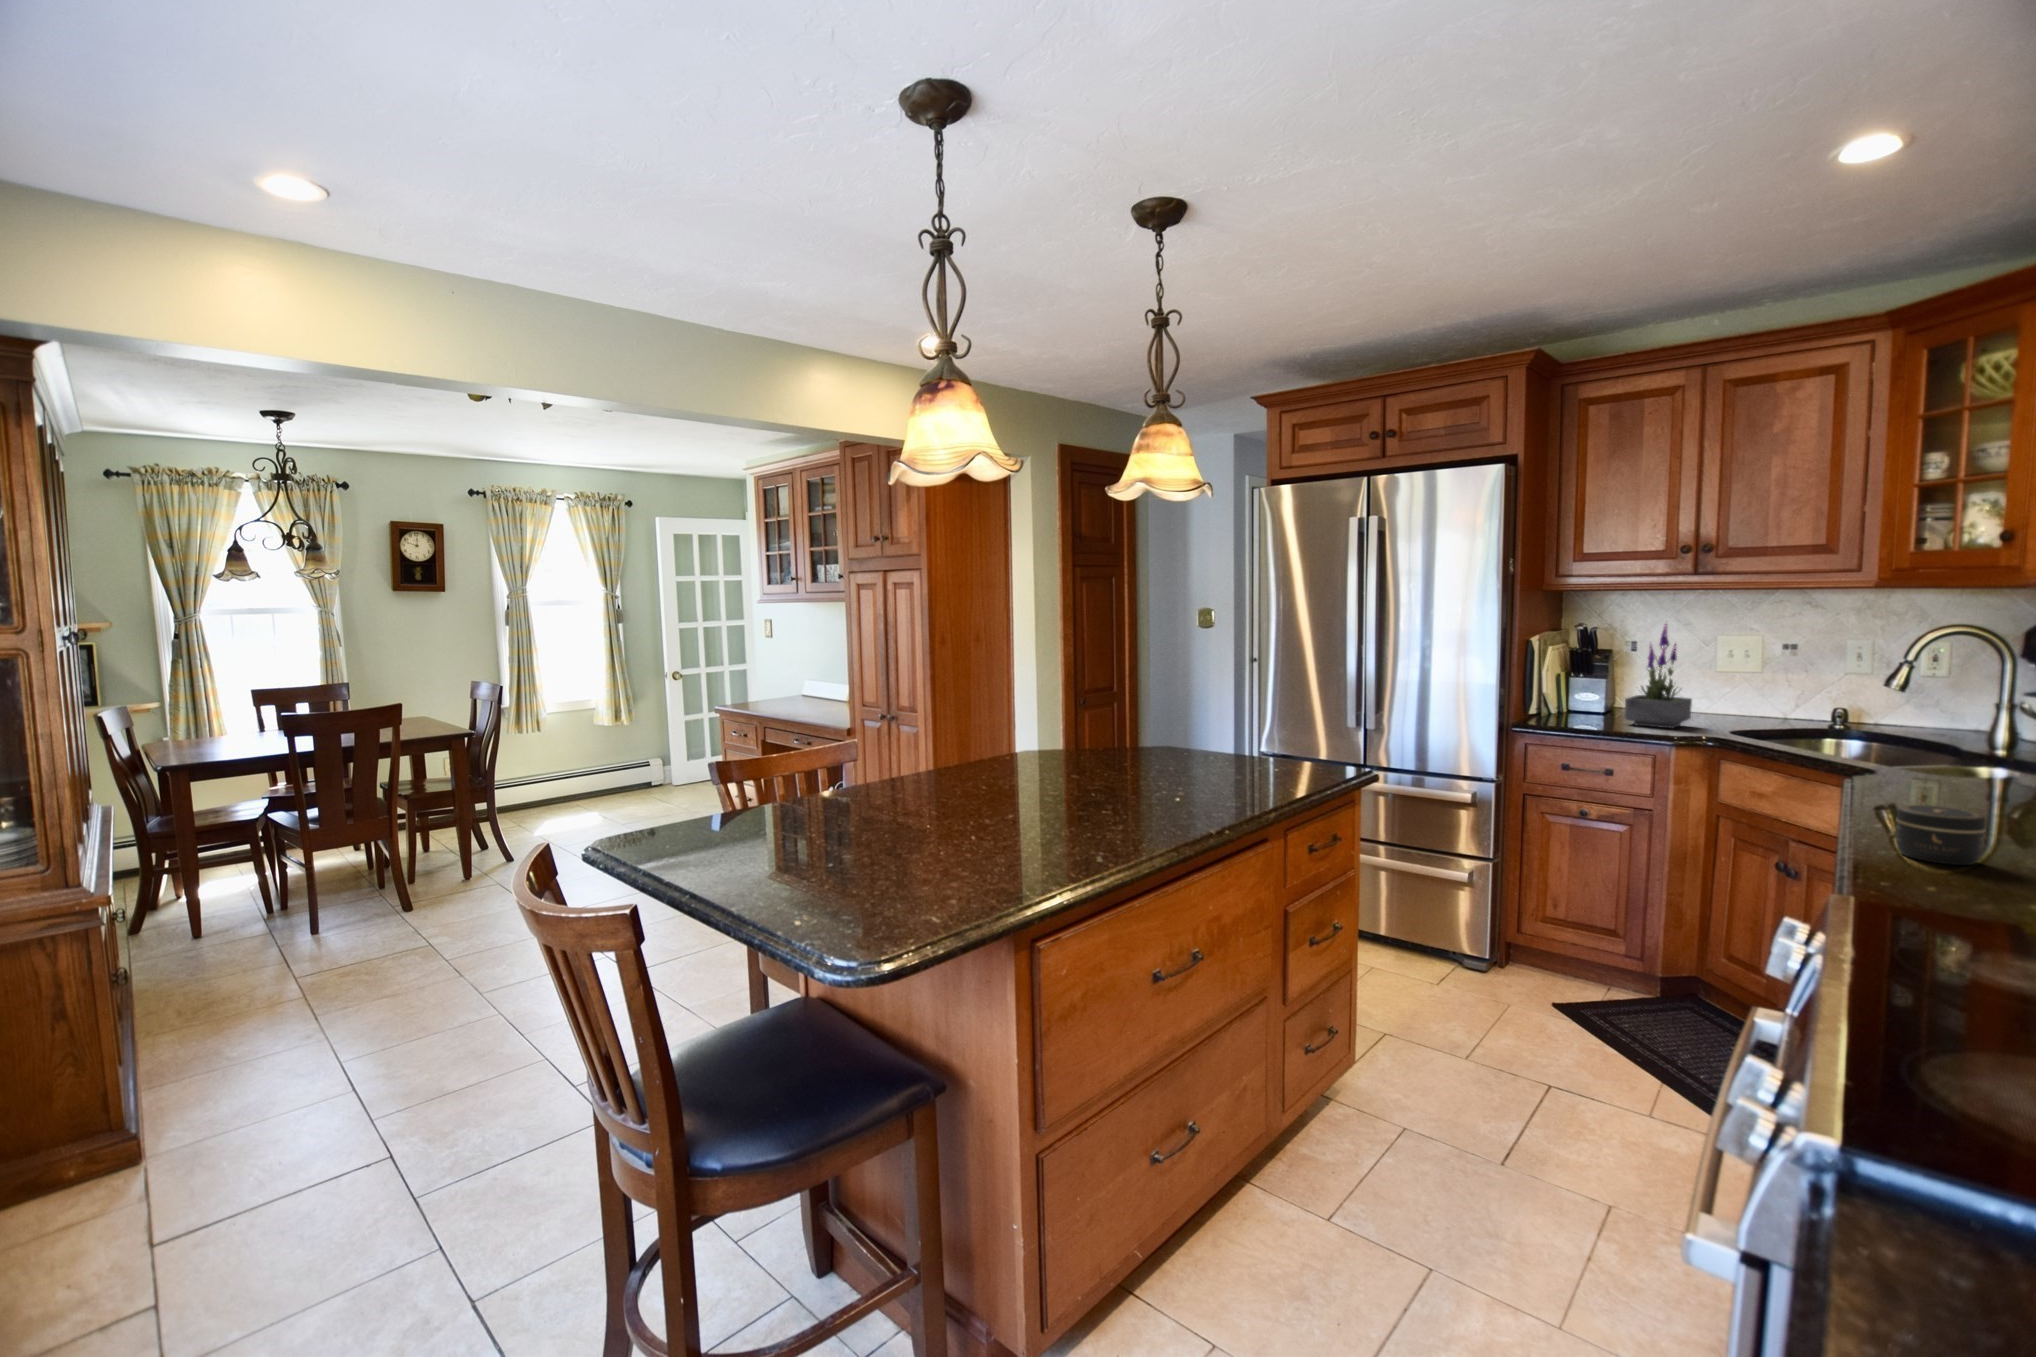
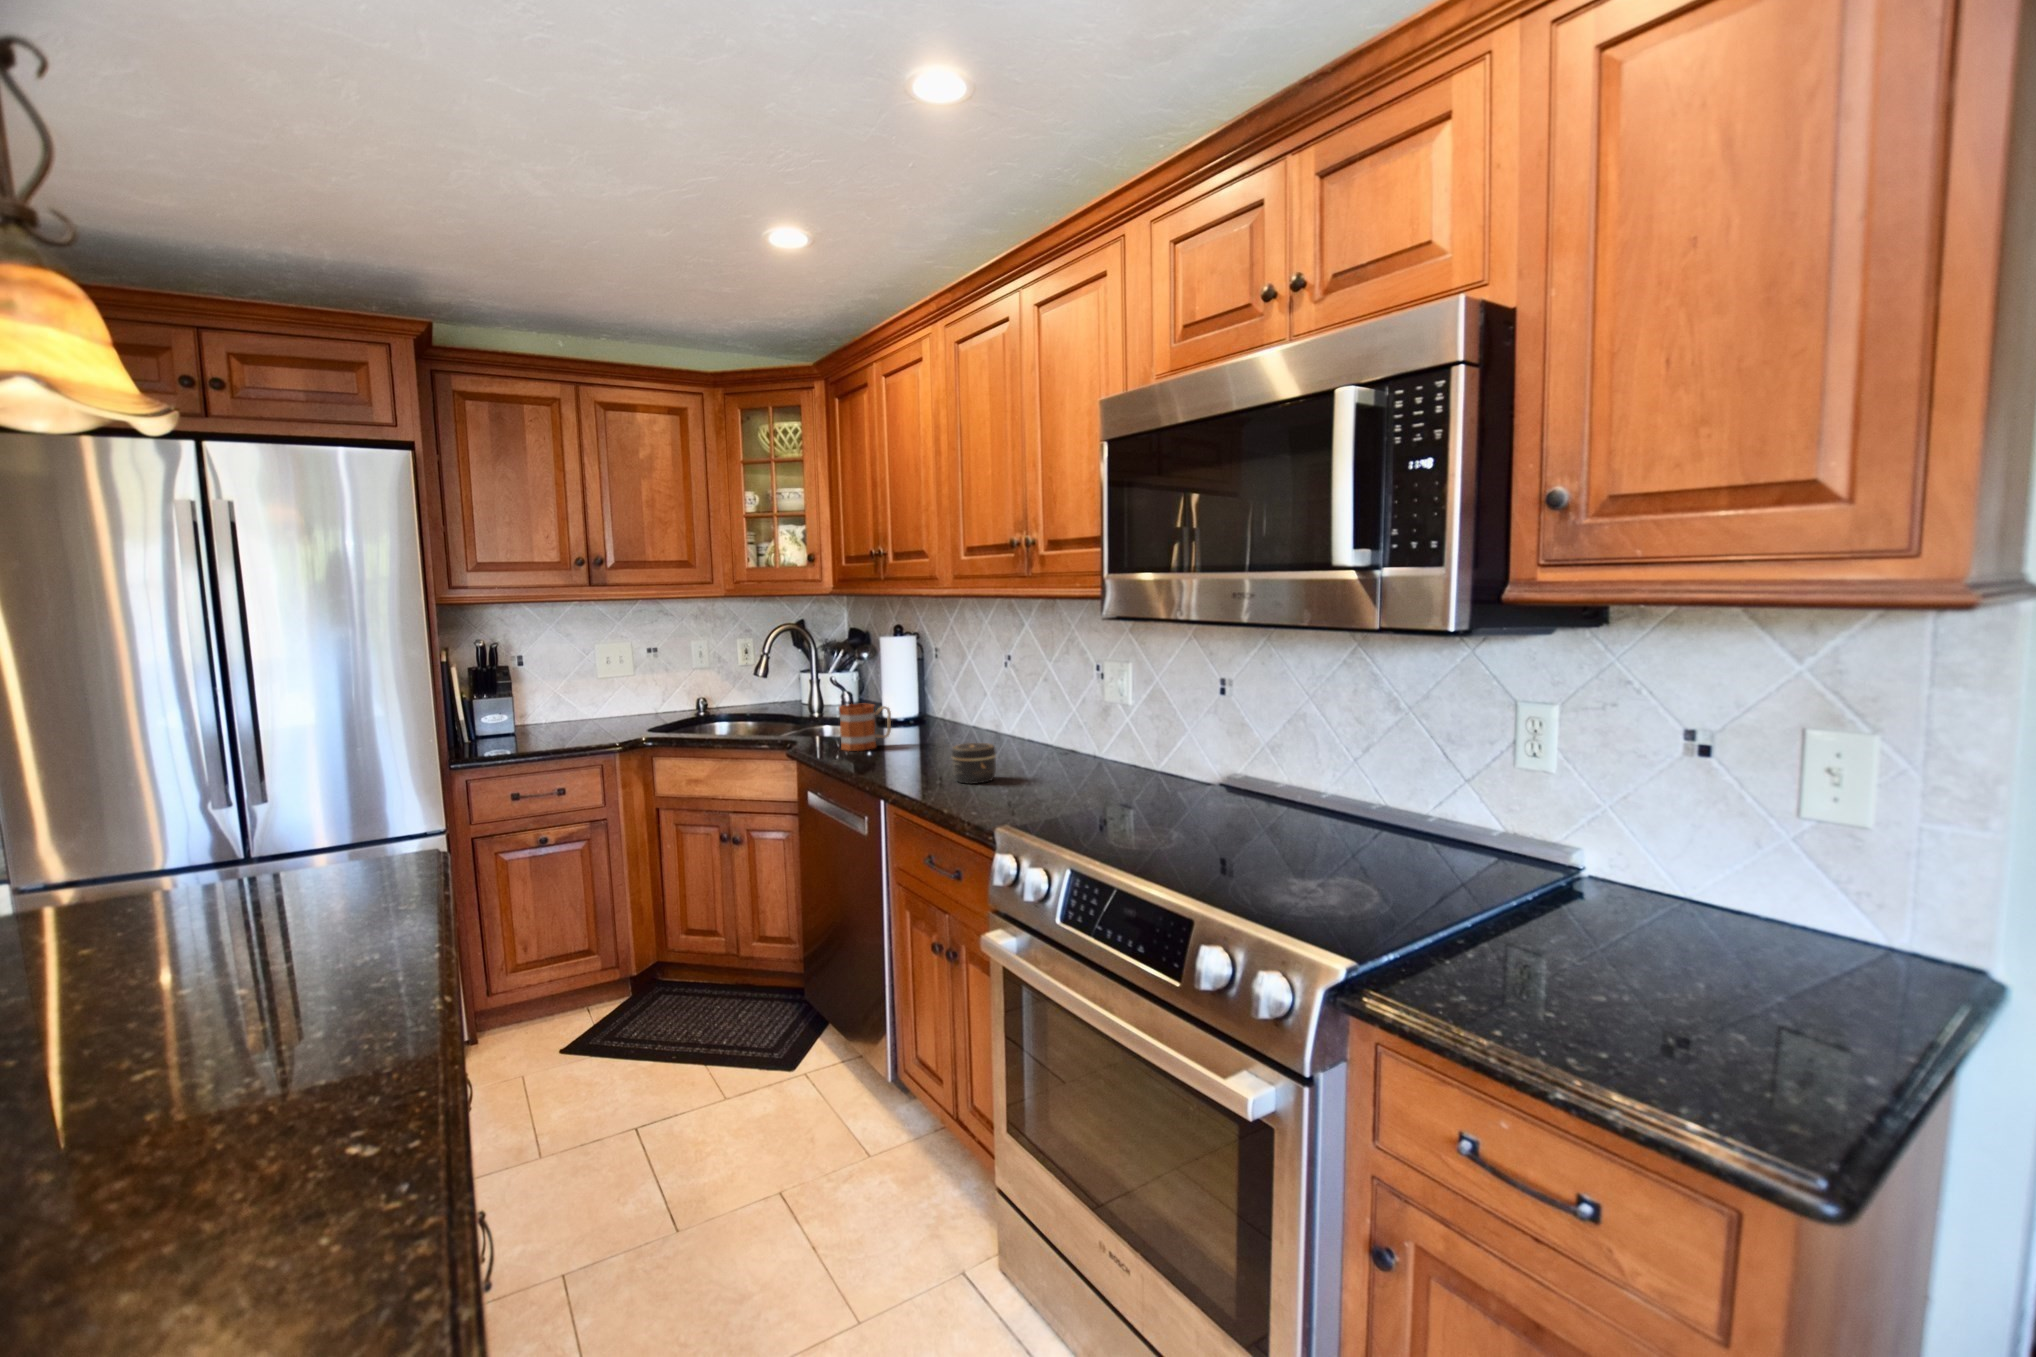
potted plant: present [1624,624,1692,728] -> none [559,631,613,740]
mug: none [1884,736,1993,801] -> present [839,704,891,751]

